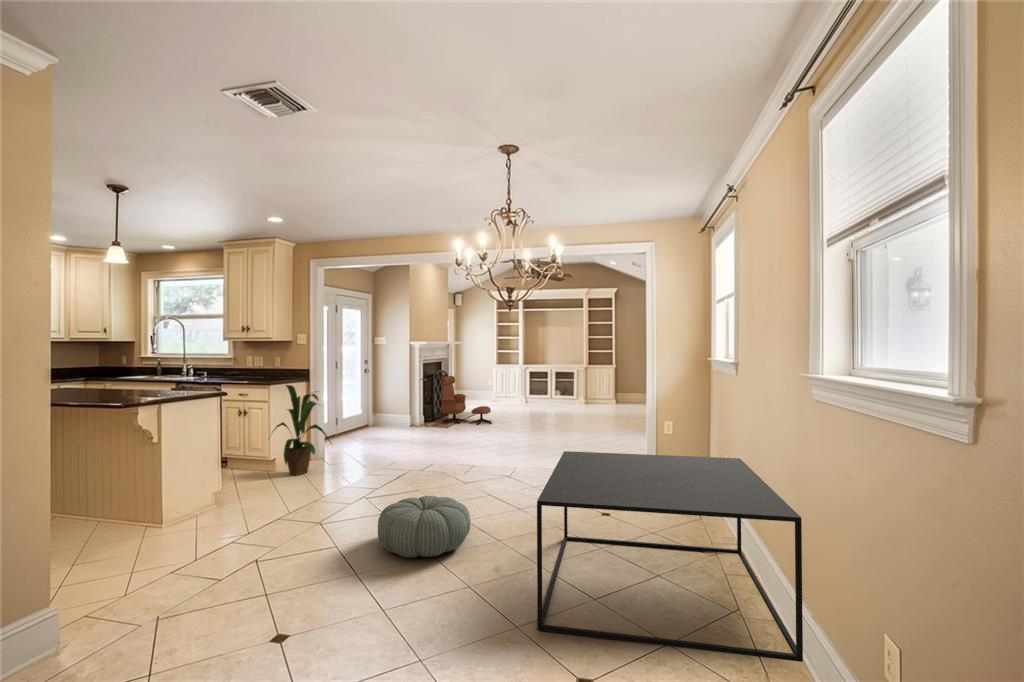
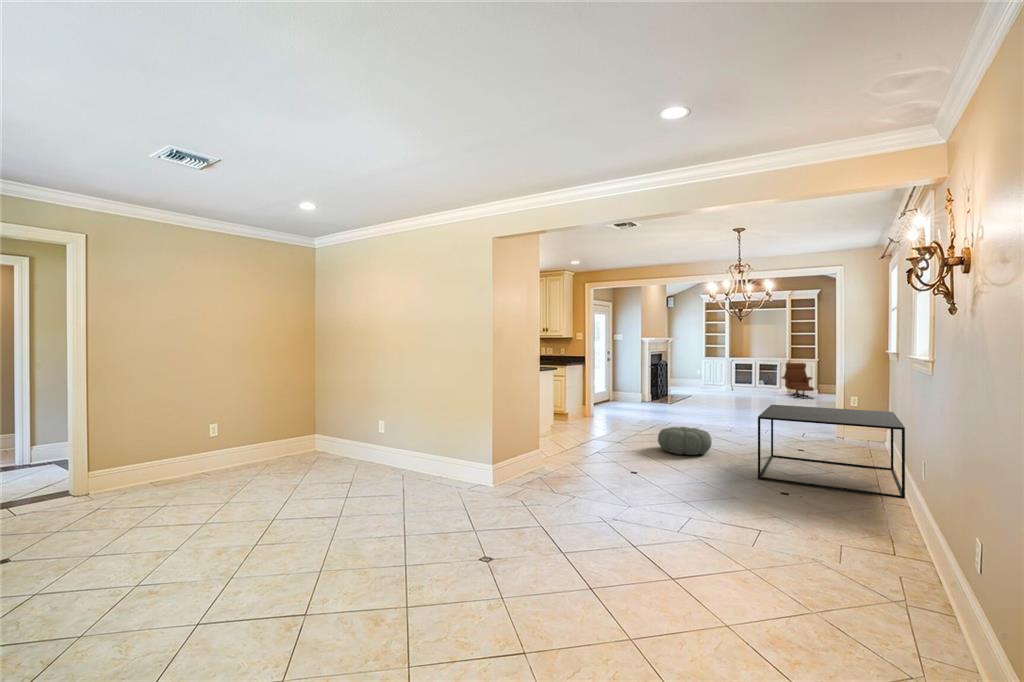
lounge chair: present [441,376,492,425] -> present [782,363,814,398]
house plant: present [274,385,329,475] -> none [567,365,606,421]

